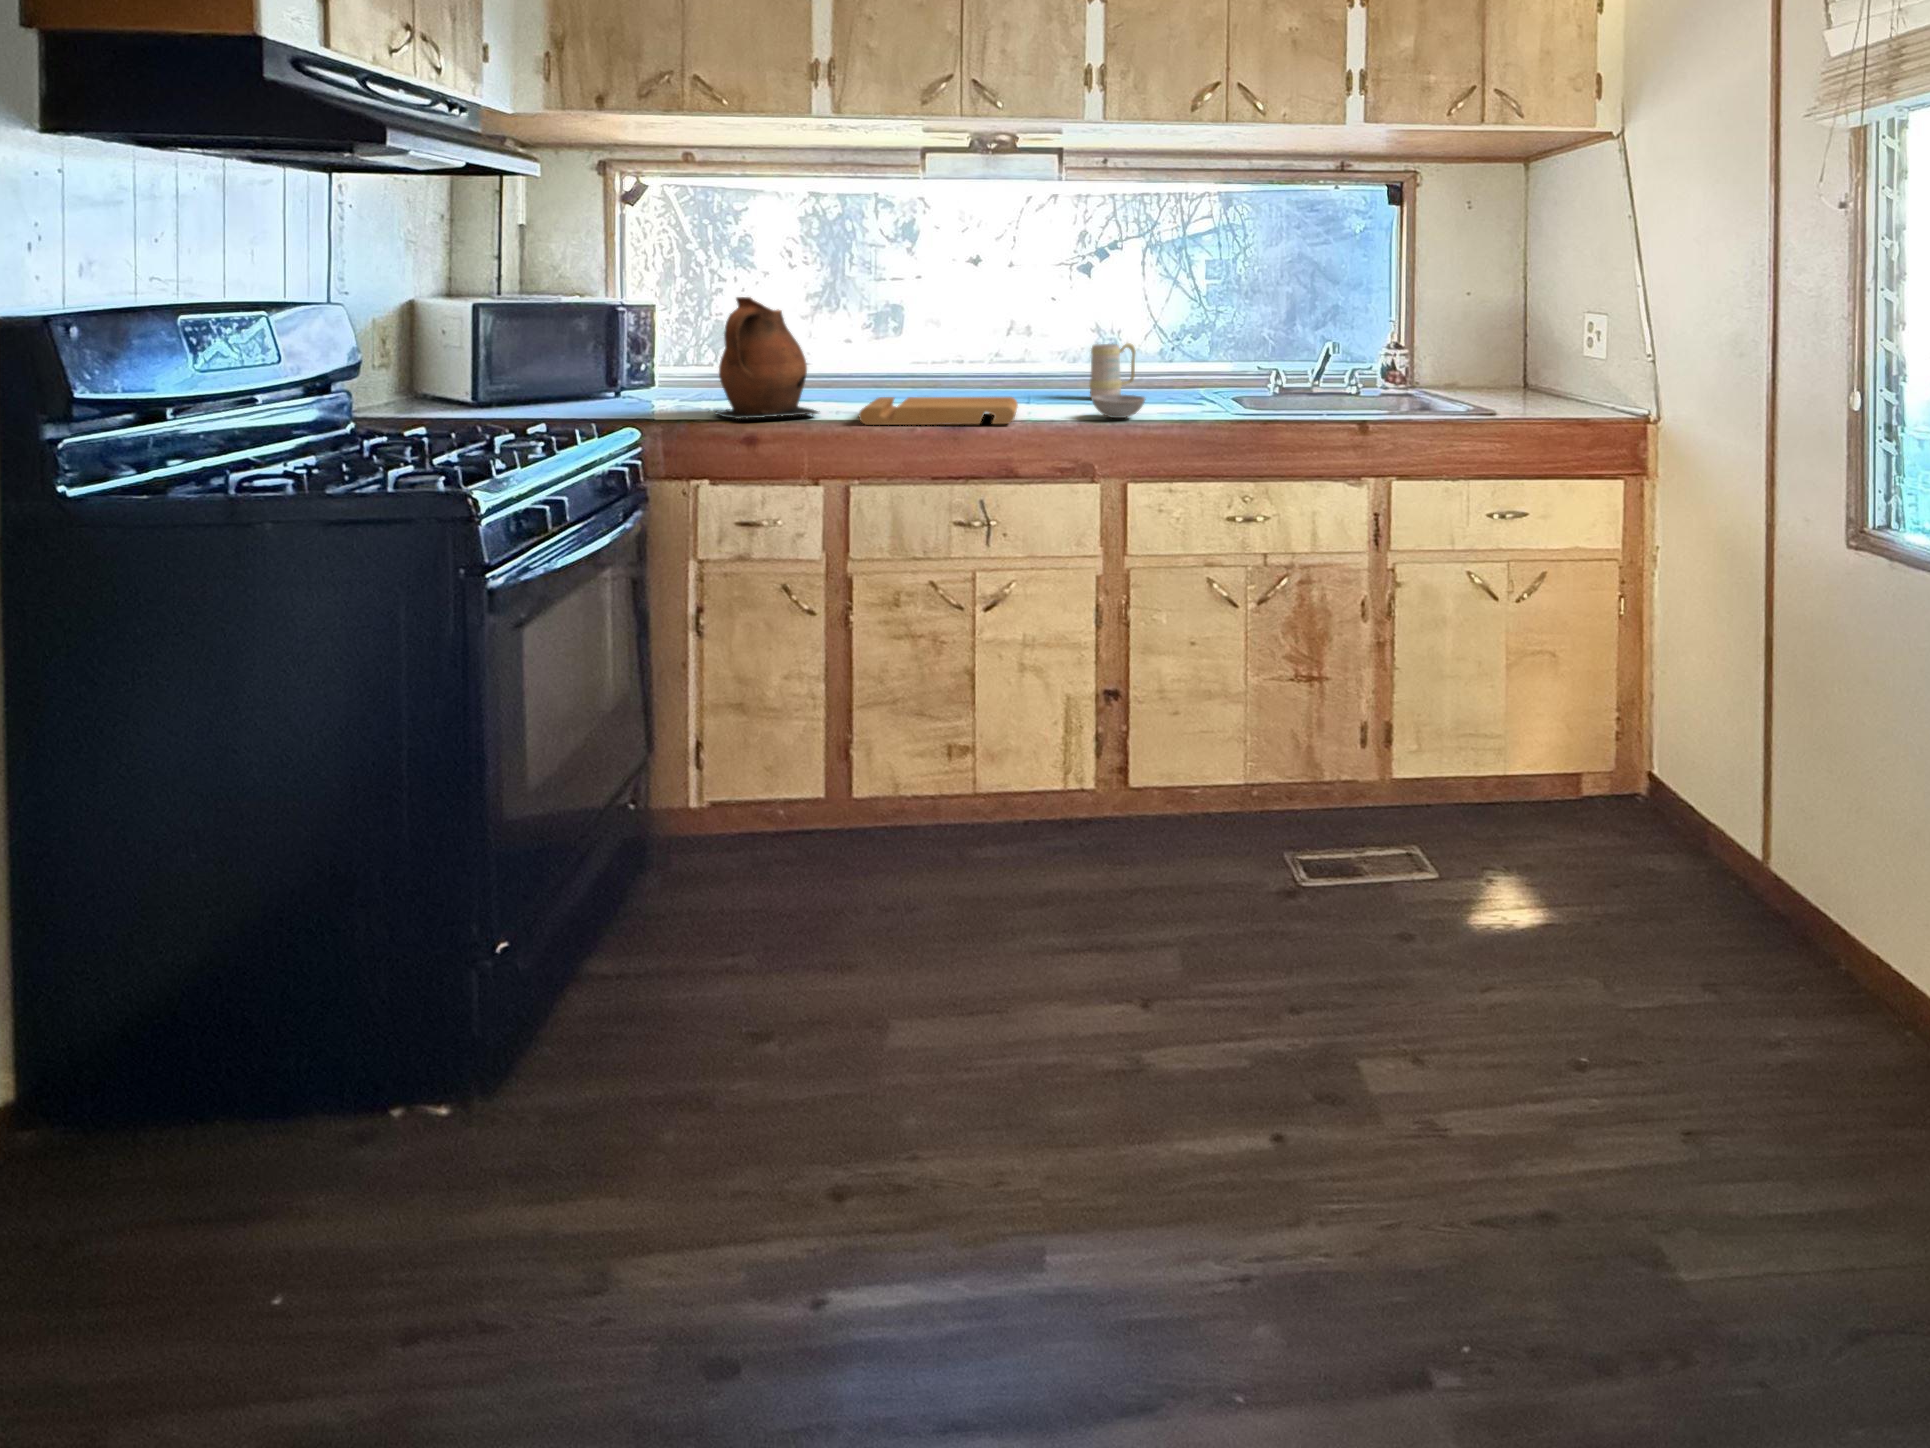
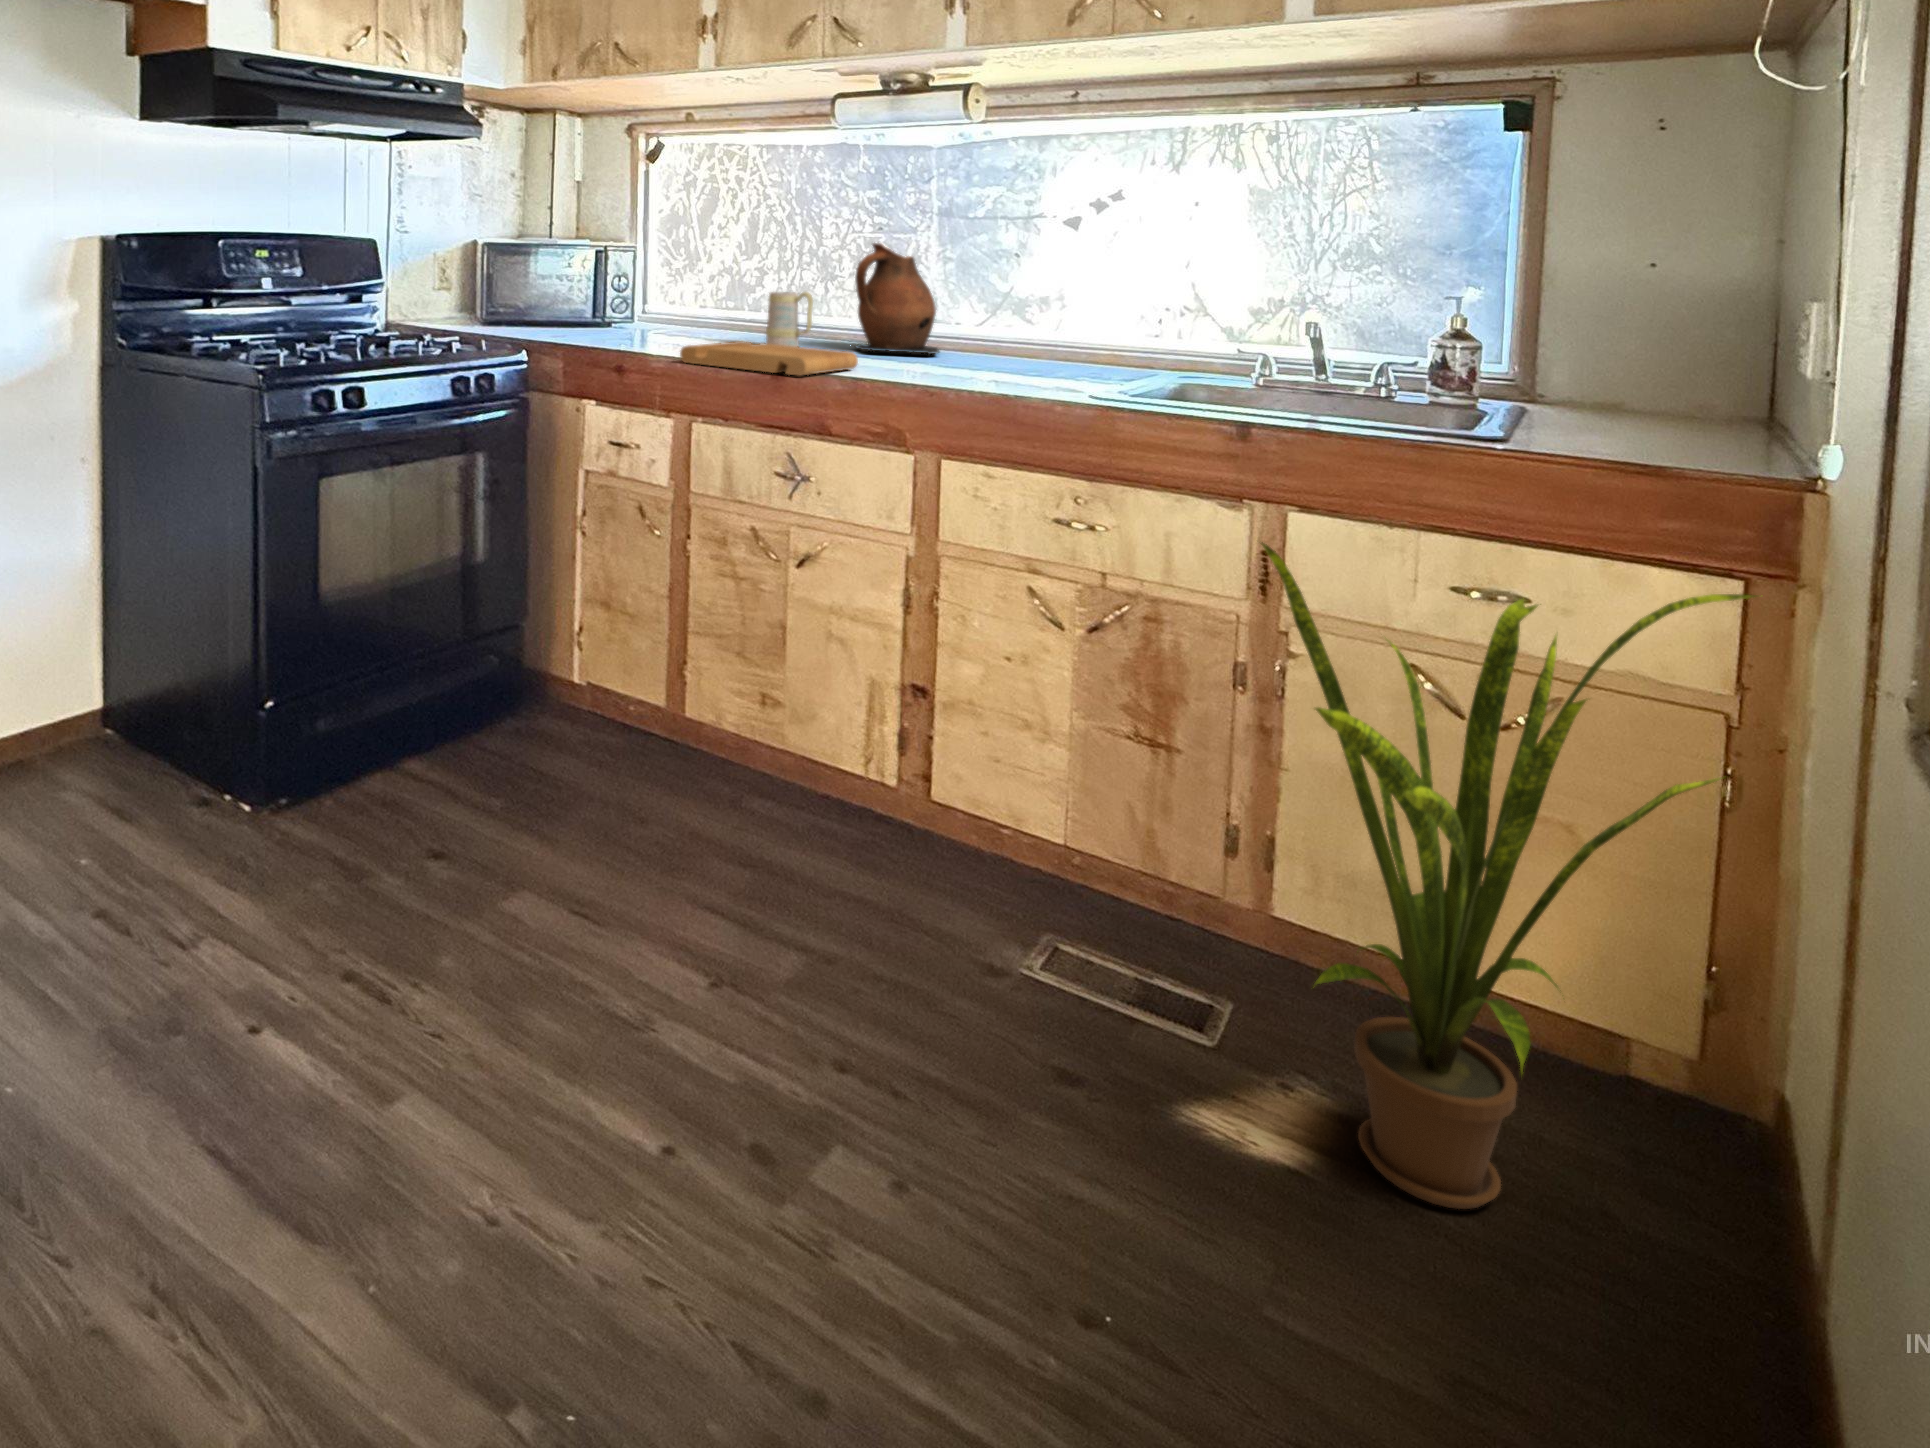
ceramic pitcher: present [716,297,819,419] -> present [855,243,939,354]
mug: present [1090,343,1136,397] -> present [766,292,813,347]
bowl: present [1091,394,1146,418] -> none [909,358,973,385]
house plant: none [1518,481,1756,905] -> present [1261,542,1756,1209]

